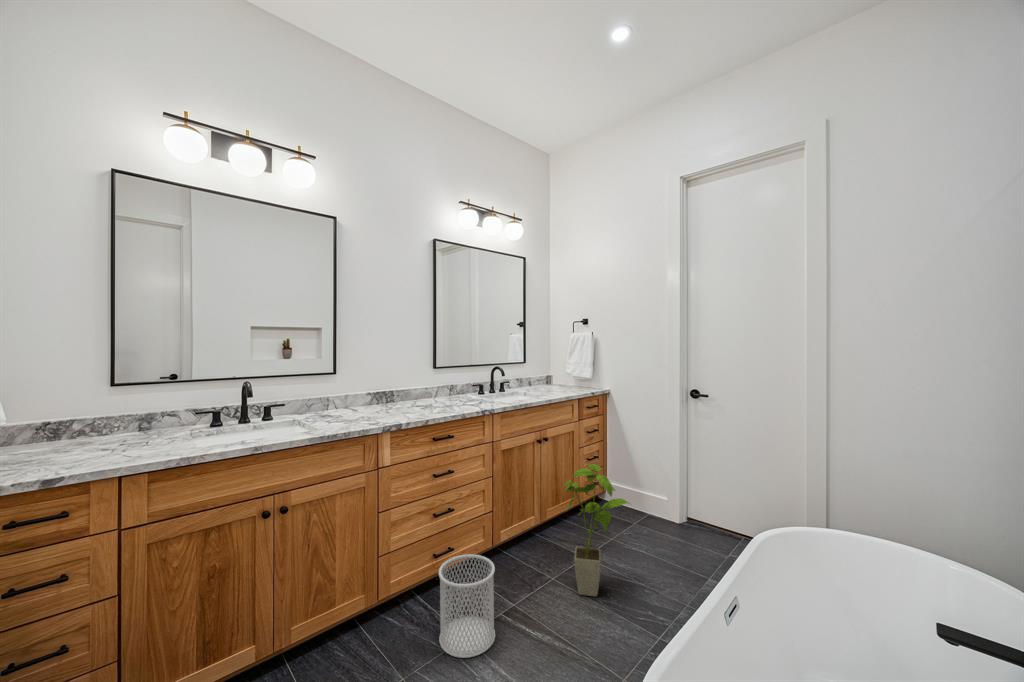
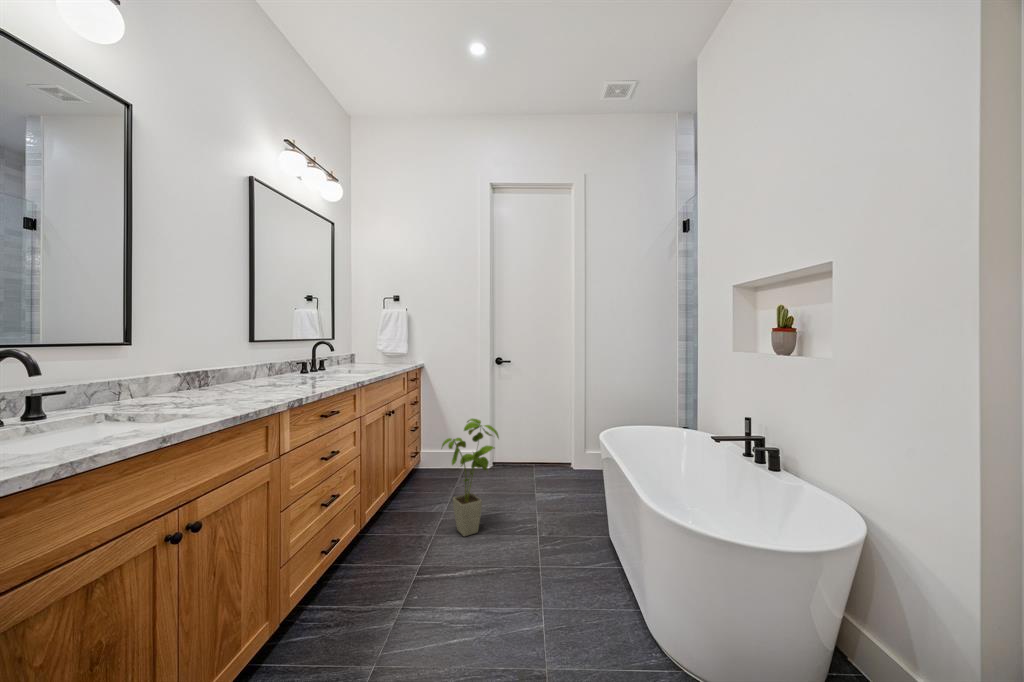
wastebasket: present [439,554,495,658] -> none [370,523,431,626]

